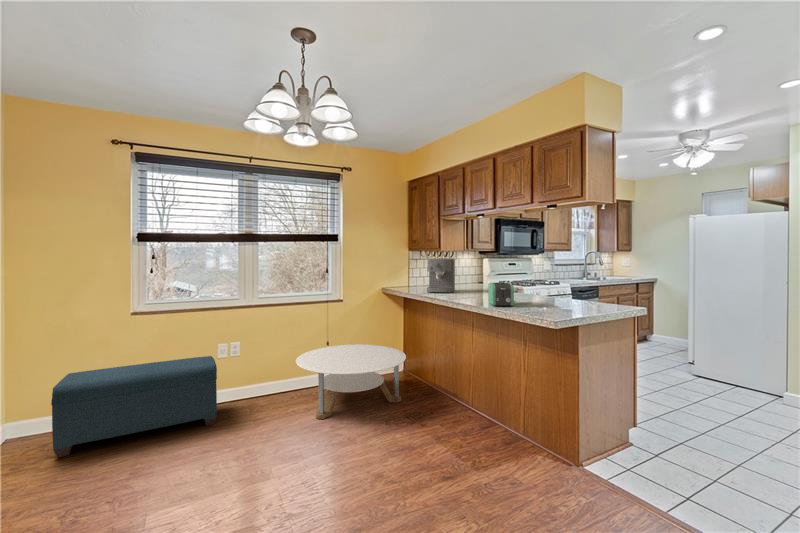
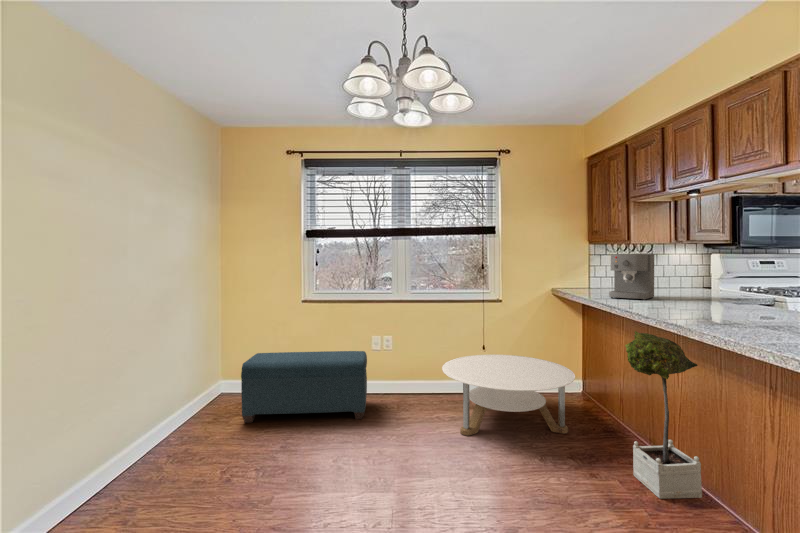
toaster: present [488,283,514,306] -> none [698,287,740,323]
potted tree: none [445,316,492,434] -> present [625,331,702,499]

